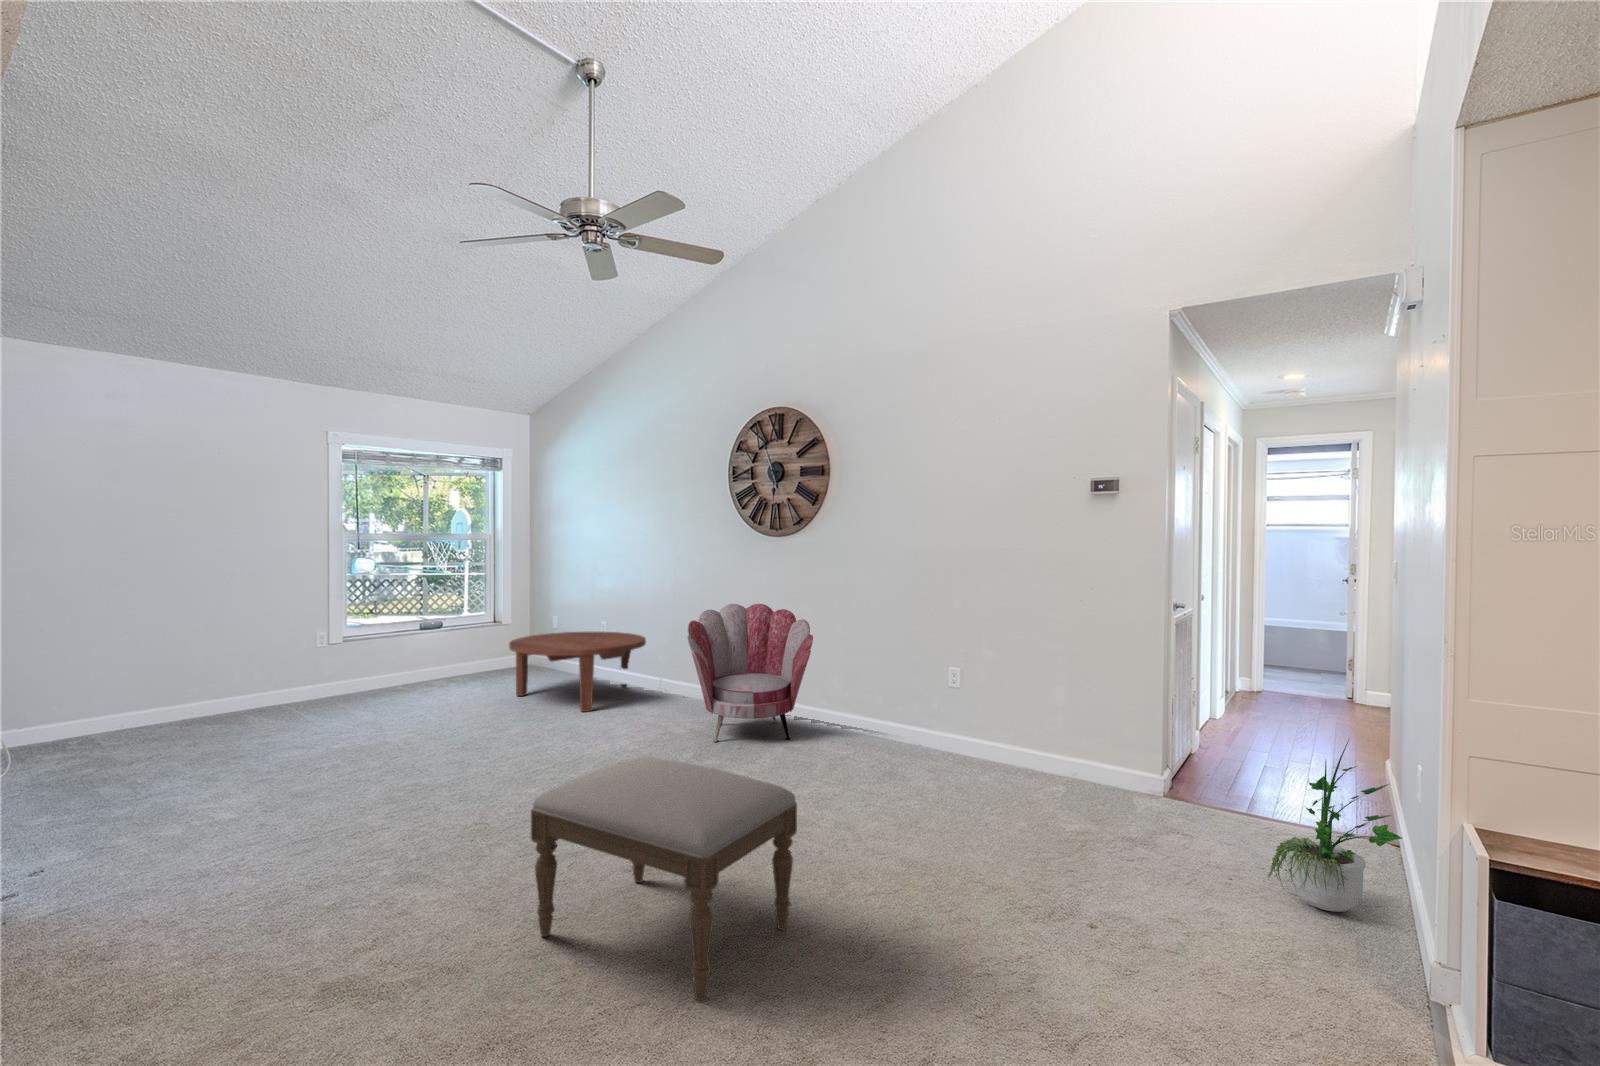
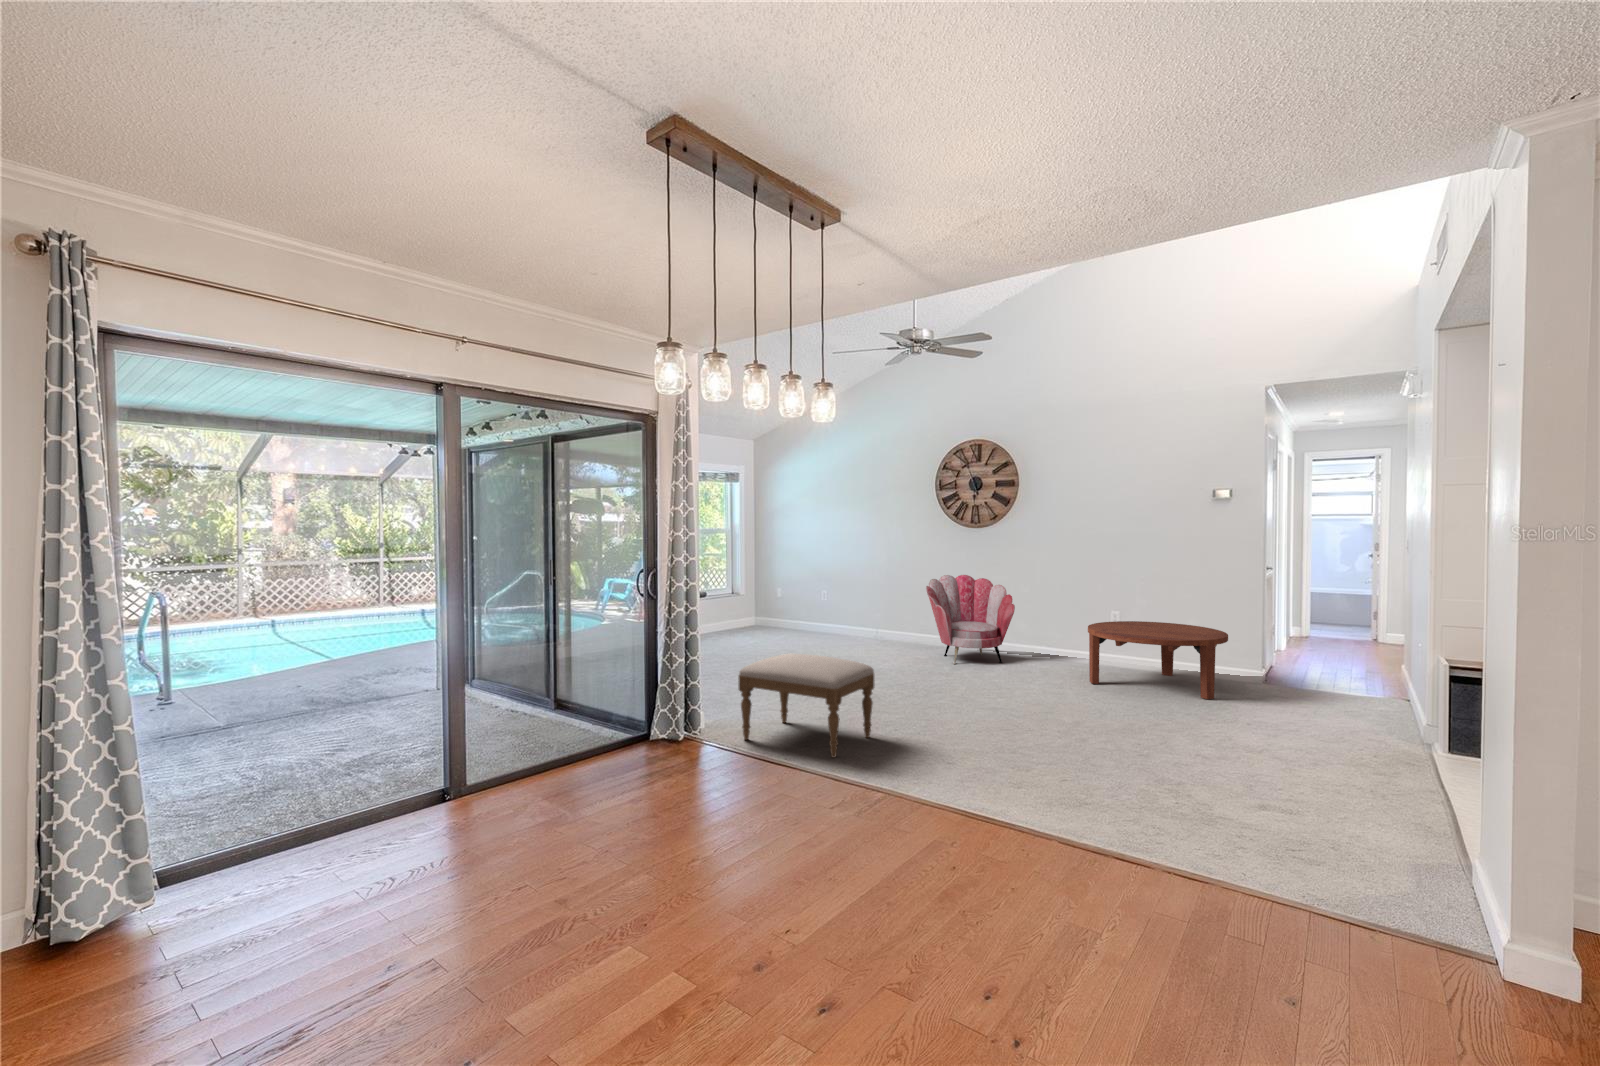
coffee table: present [509,632,646,712] -> present [1088,621,1228,699]
potted plant: present [1268,742,1402,912] -> none [1346,634,1423,728]
ottoman: present [531,757,797,1001] -> present [738,654,874,758]

